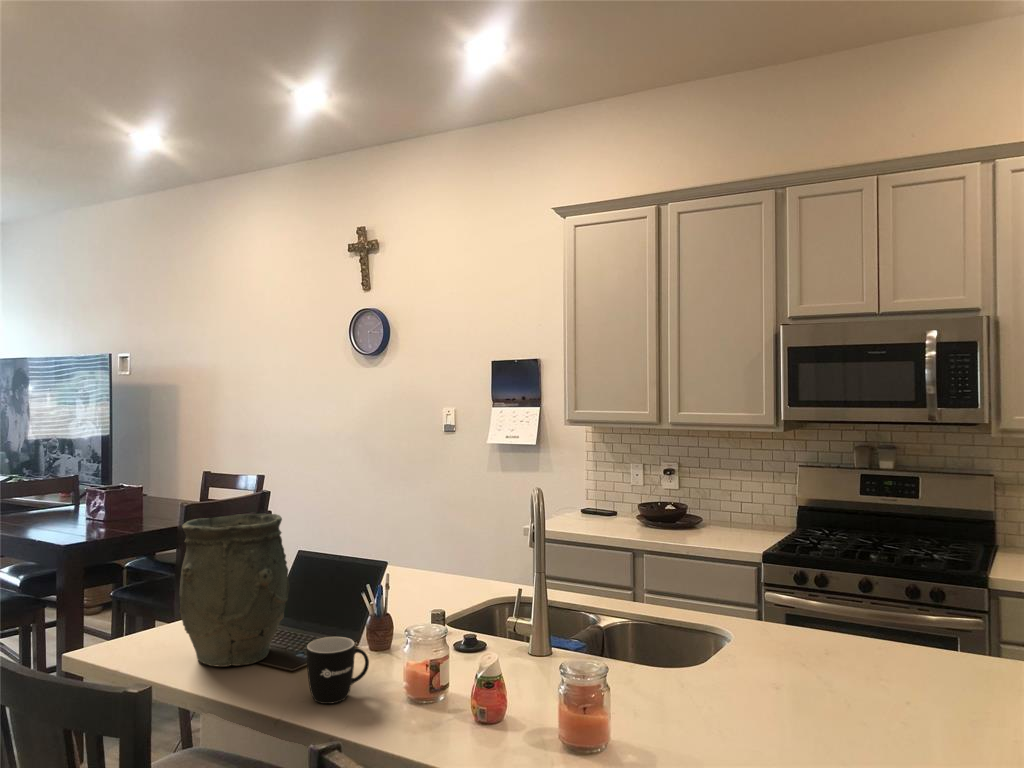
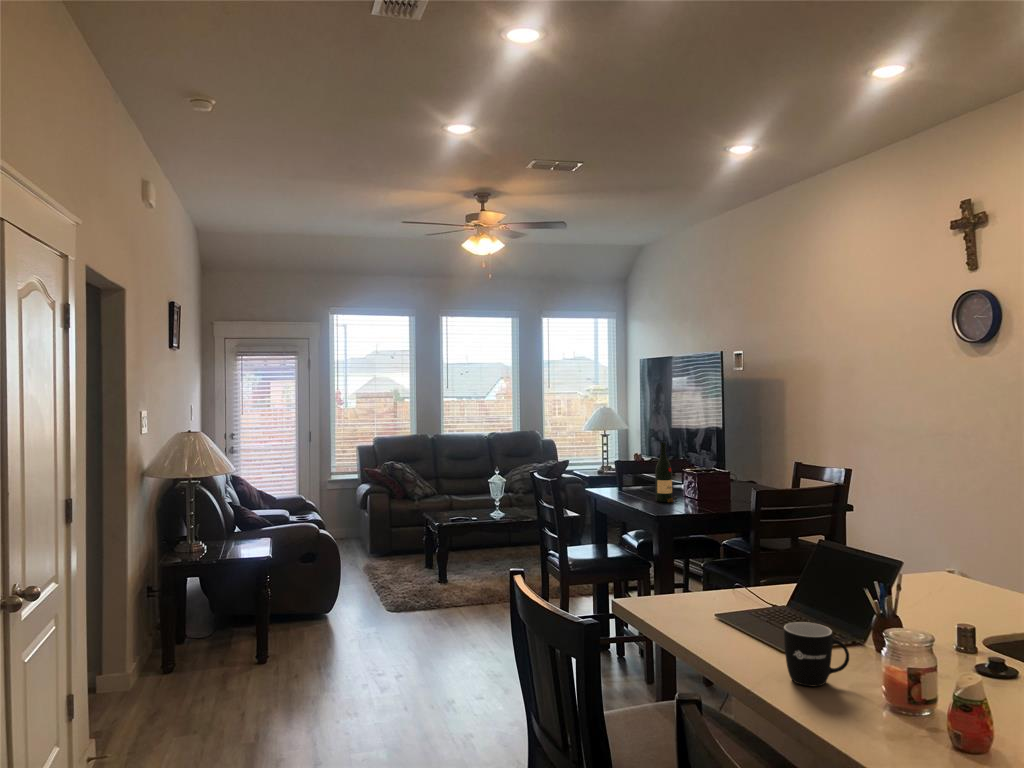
wine bottle: none [49,457,81,527] -> present [655,442,677,503]
vase: present [179,514,290,667] -> none [693,498,792,635]

